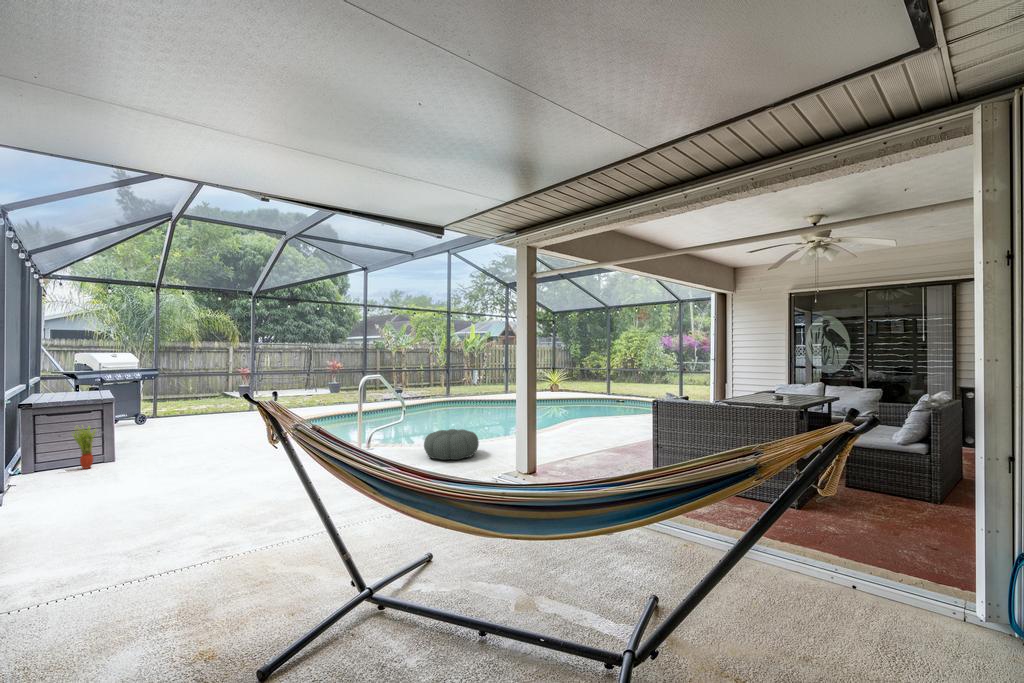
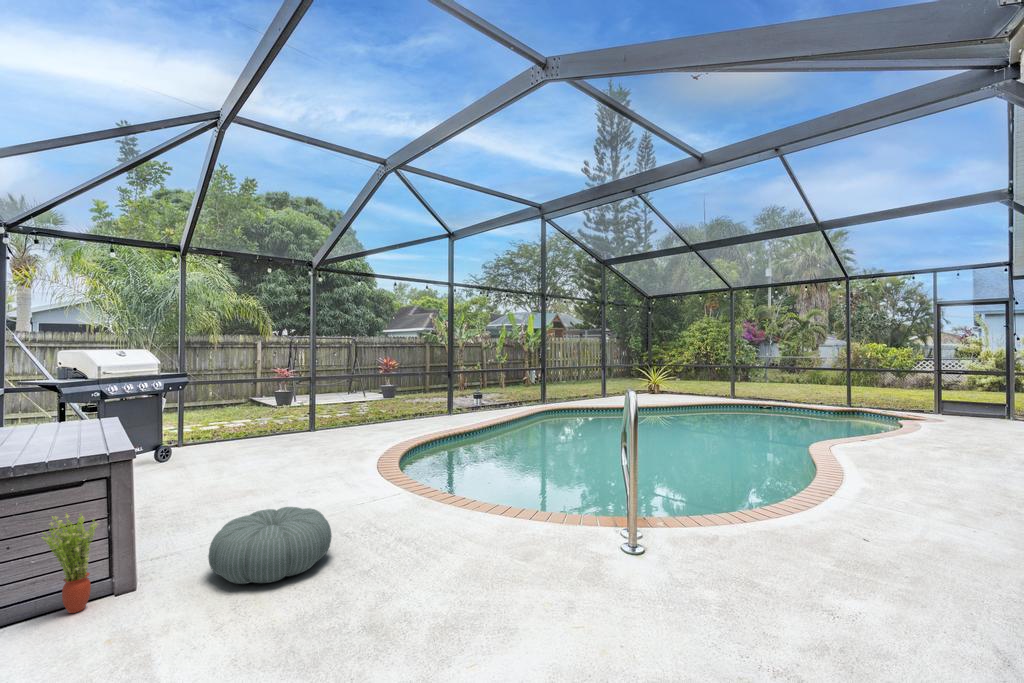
pouf: present [424,429,479,460] -> present [208,507,332,584]

